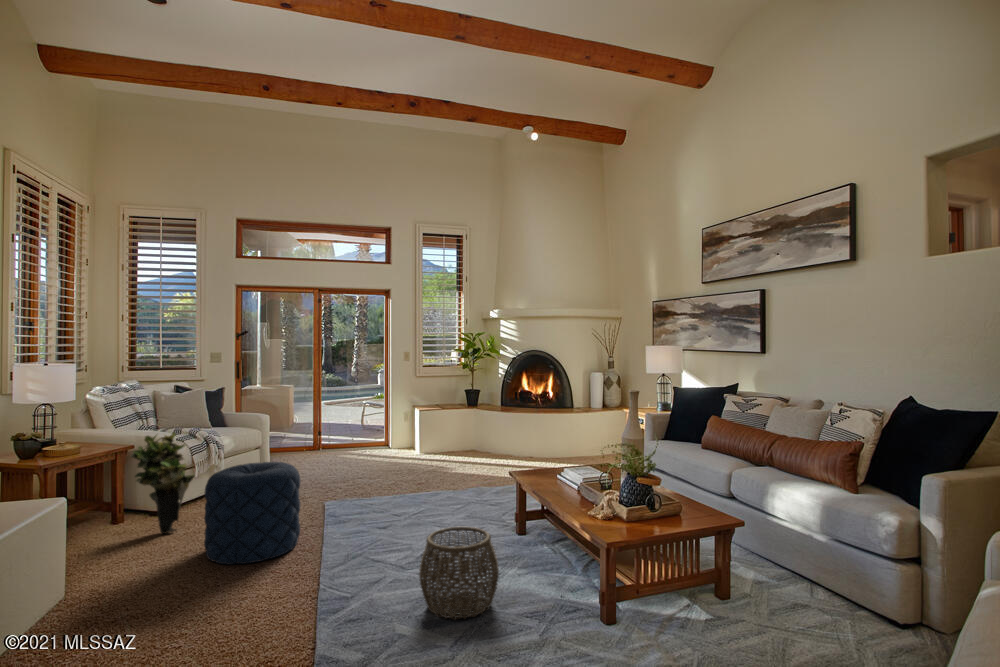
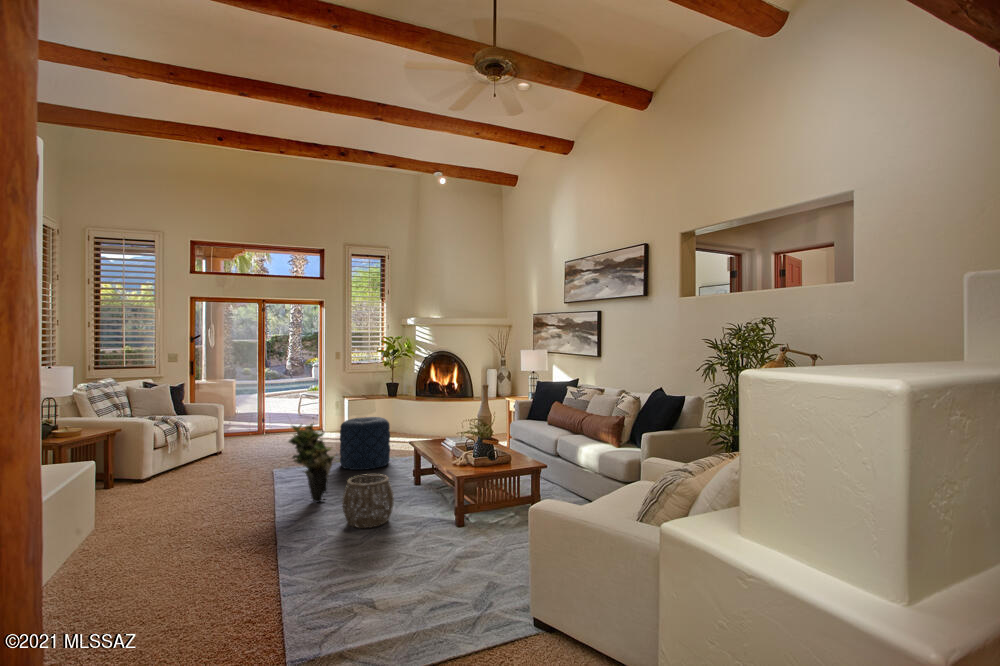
potted plant: present [131,432,195,534] -> present [289,424,334,502]
pouf: present [204,462,301,564] -> present [340,417,390,470]

